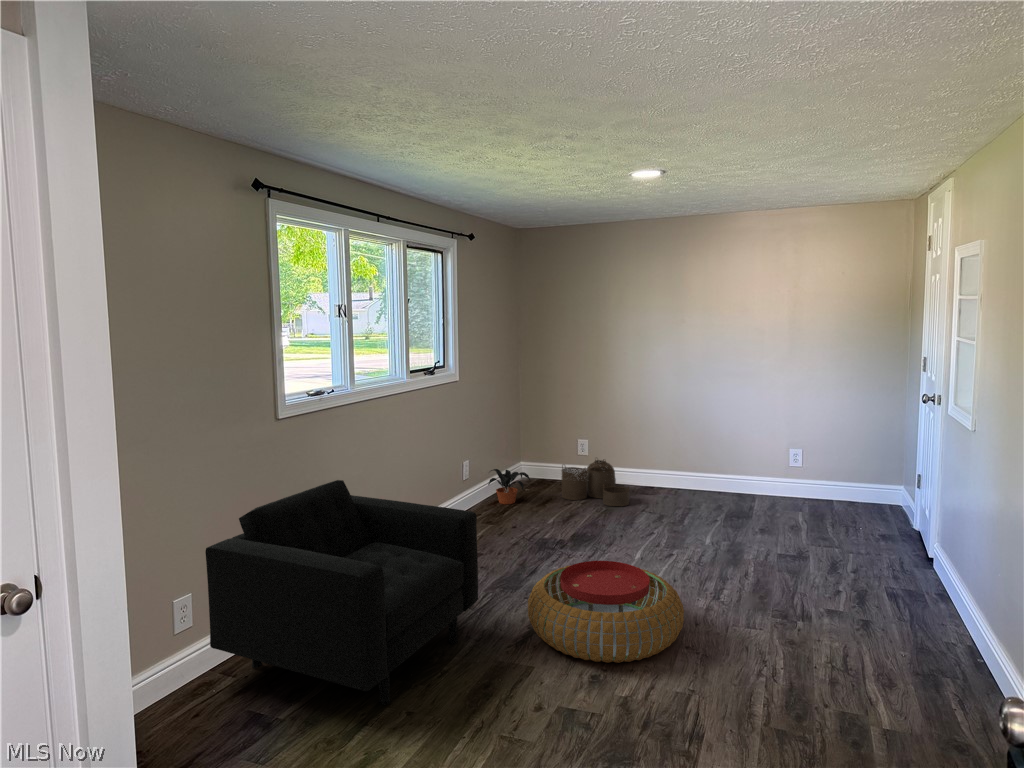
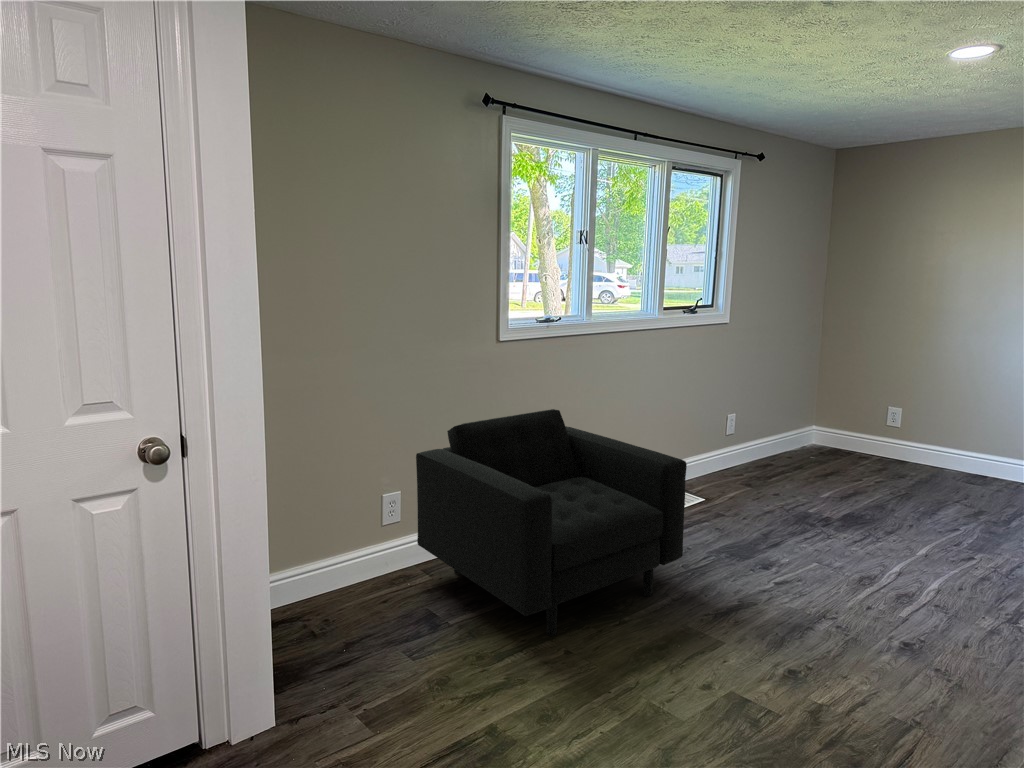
woven basket: present [562,460,629,506] -> none [851,429,944,492]
potted plant: present [488,469,530,504] -> none [757,427,810,468]
pouf: present [528,561,684,663] -> none [735,540,944,669]

